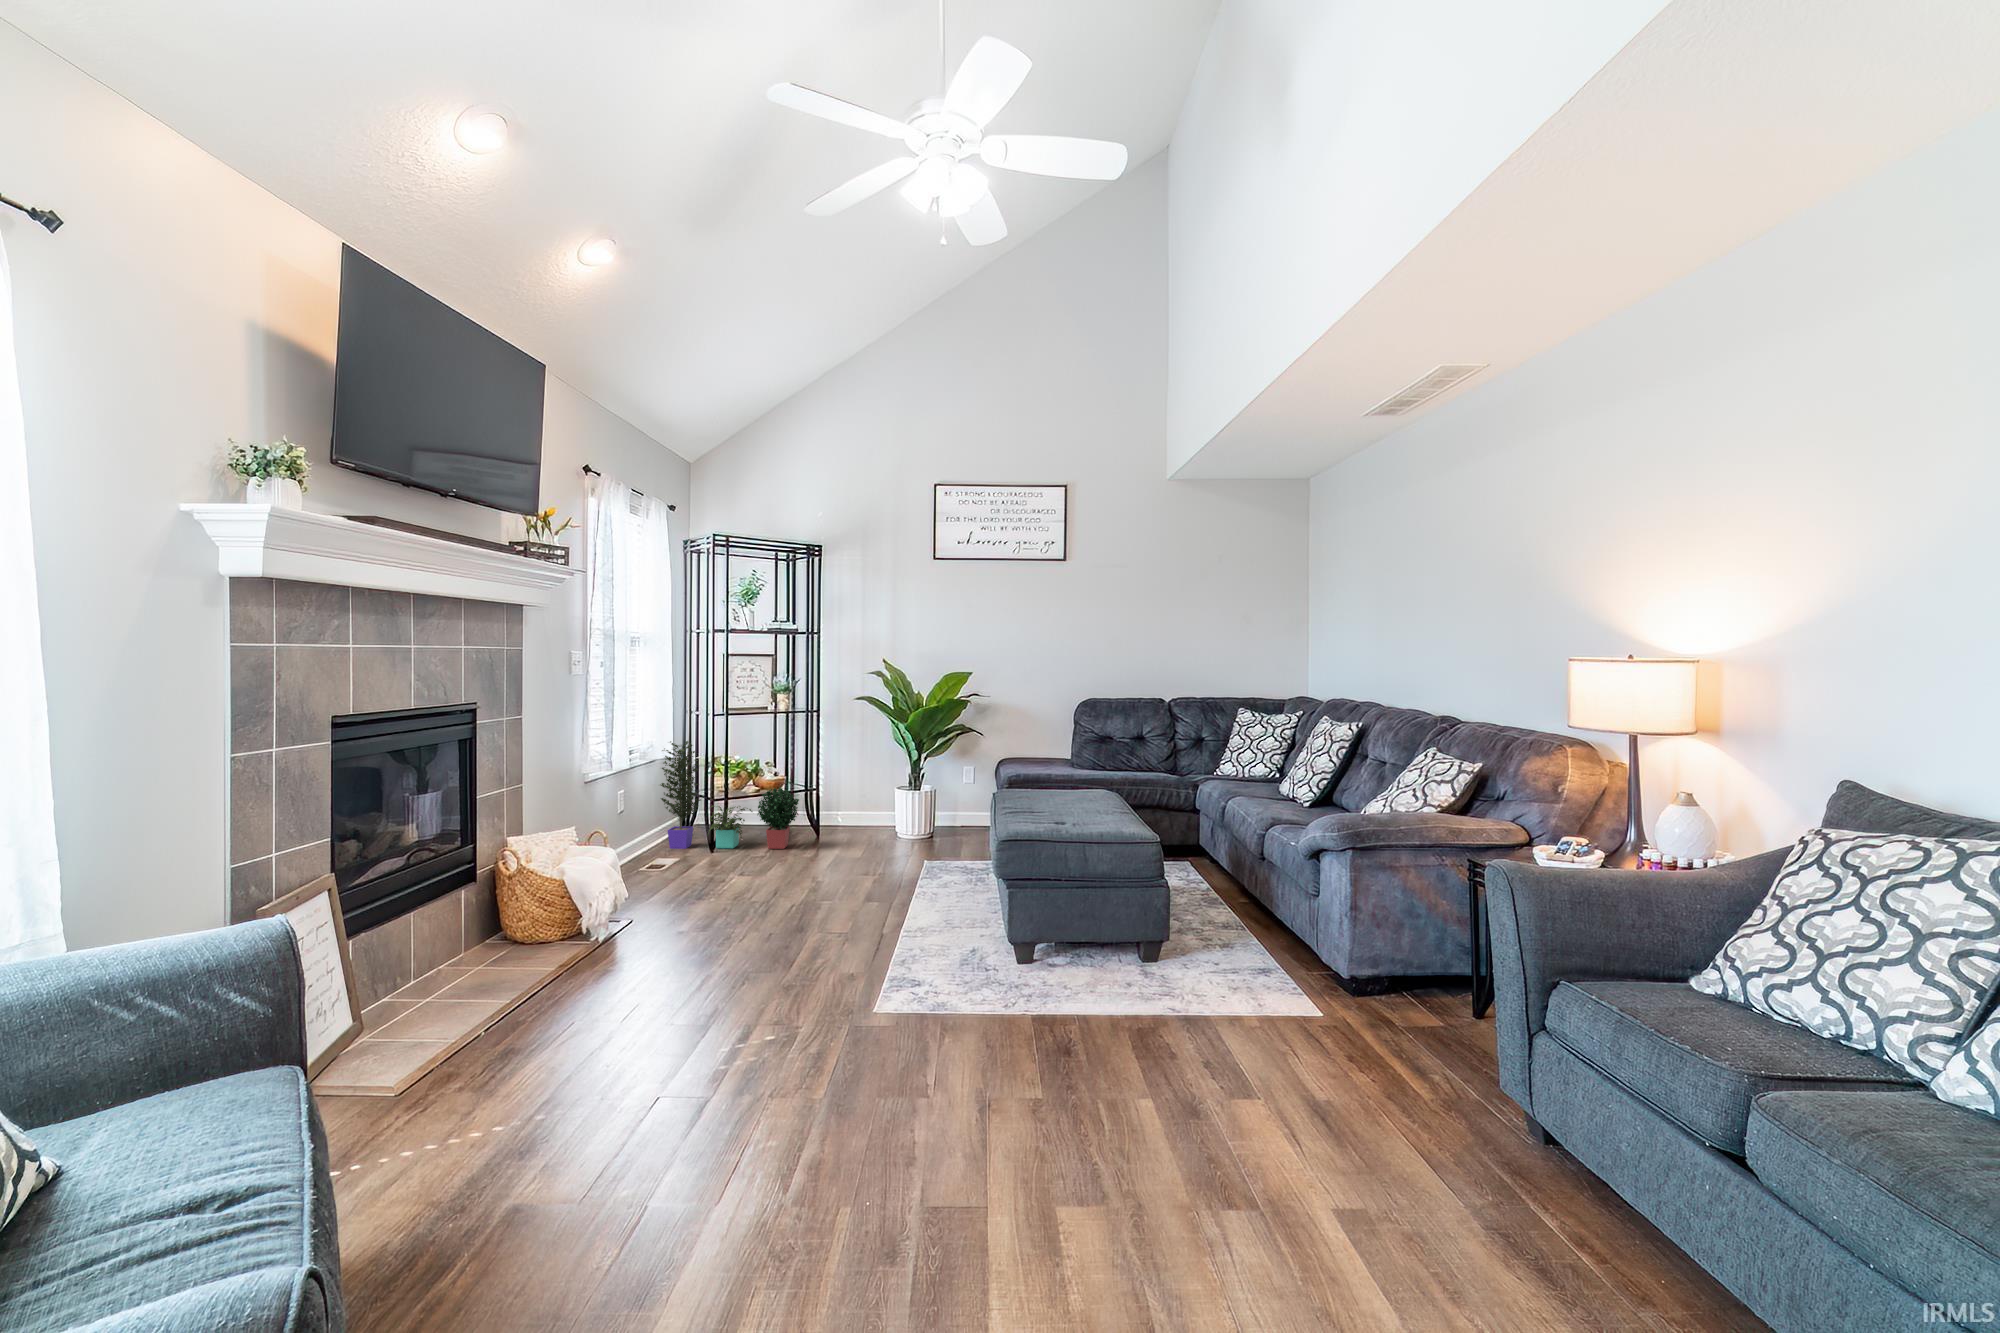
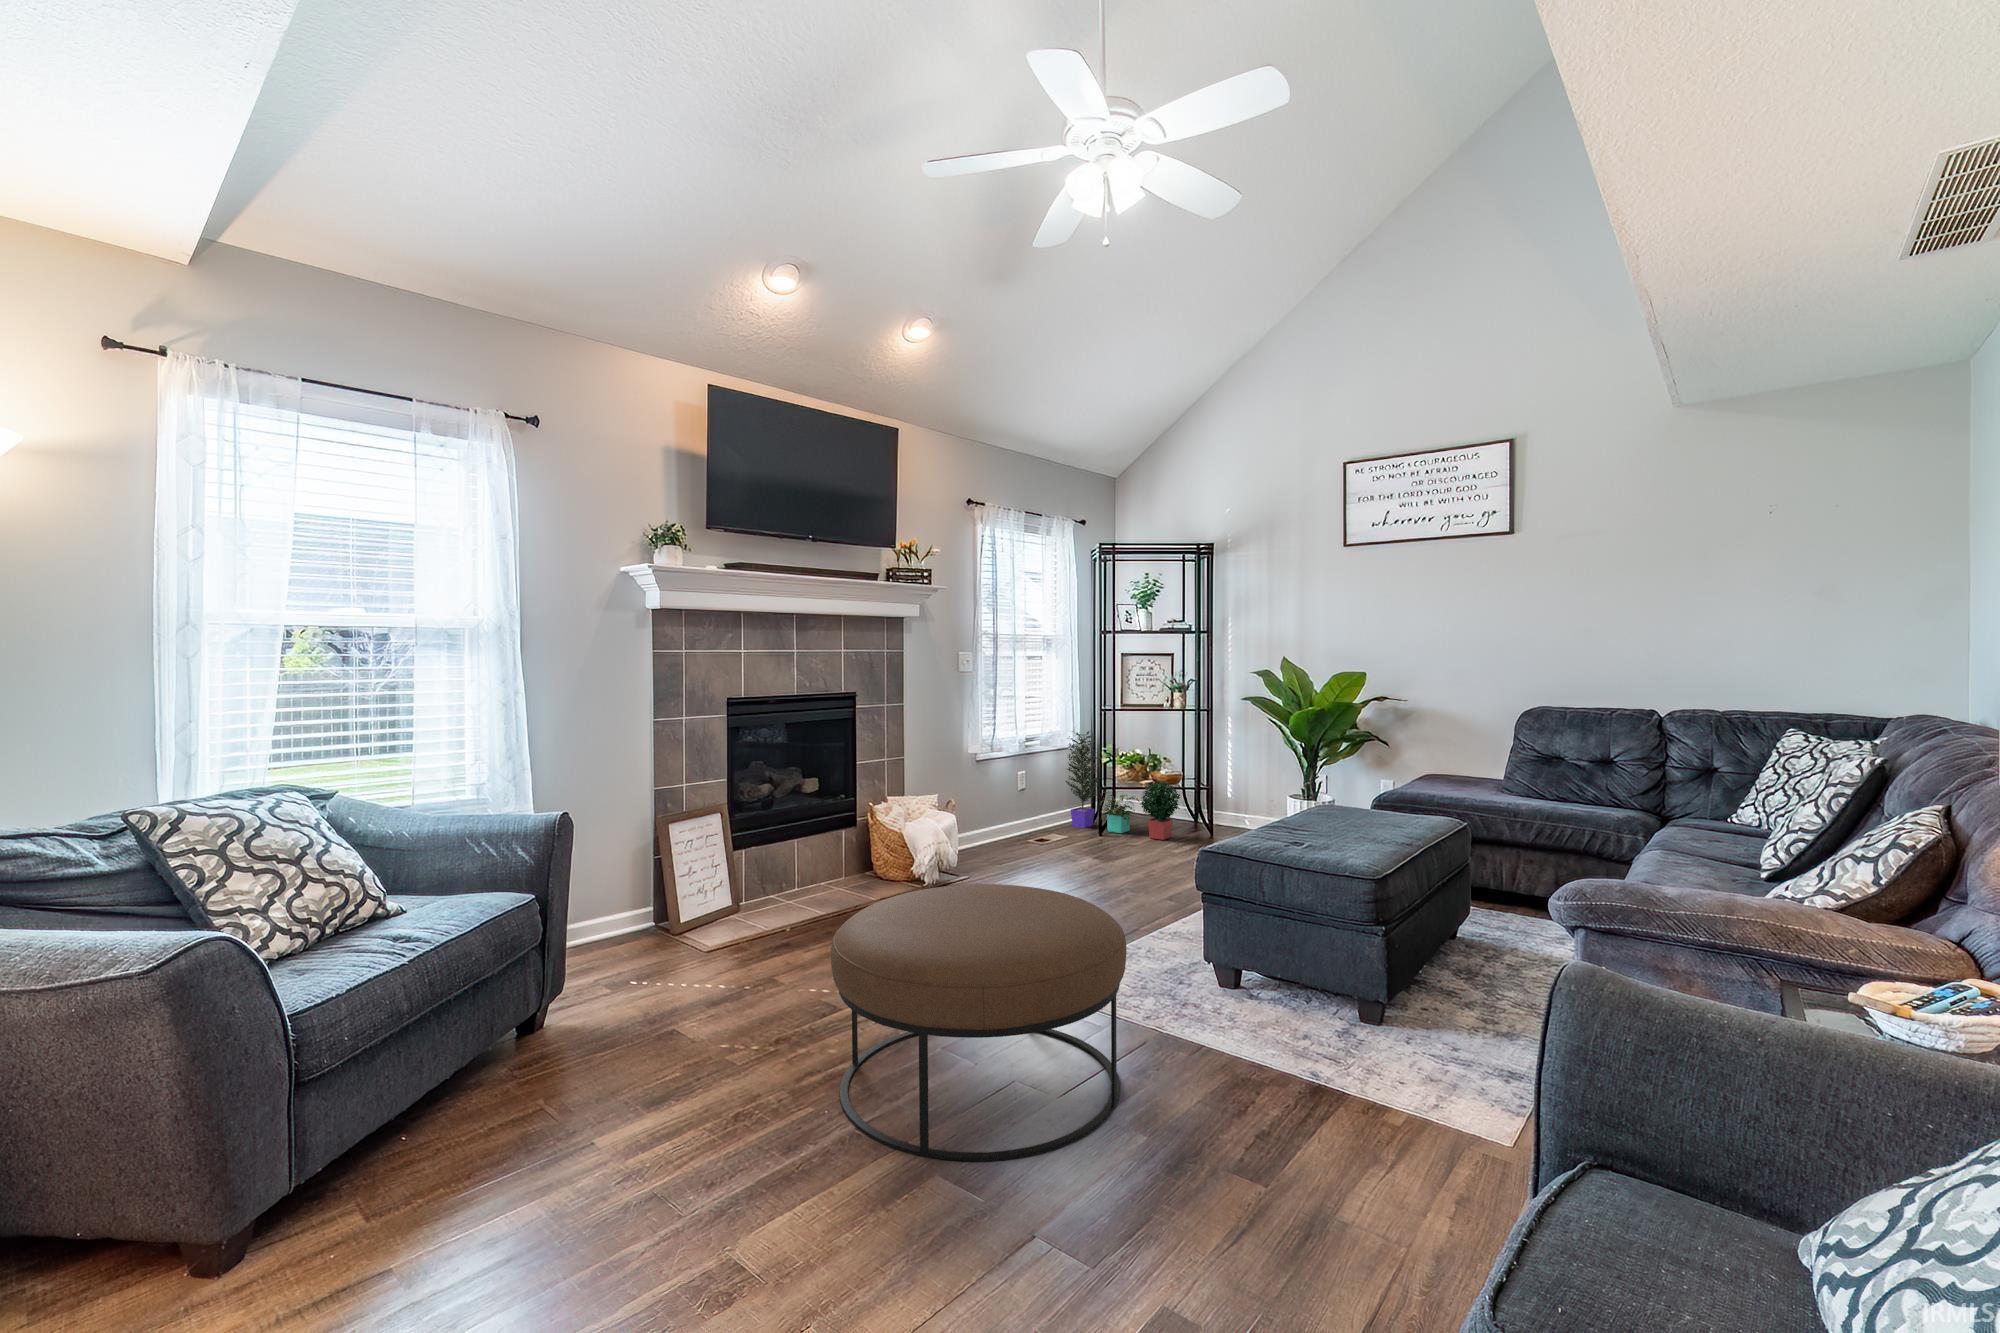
ottoman: none [784,893,1101,1195] -> present [831,884,1127,1161]

